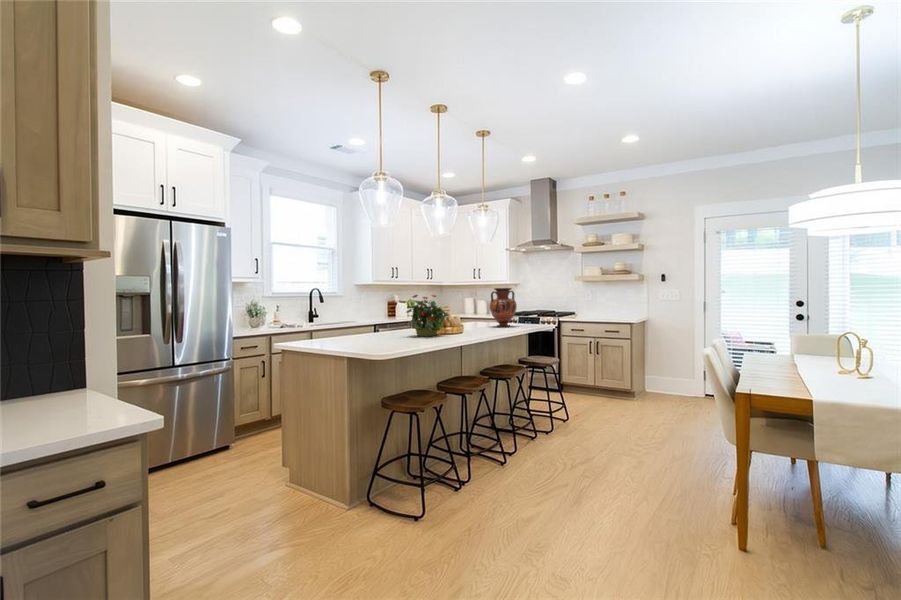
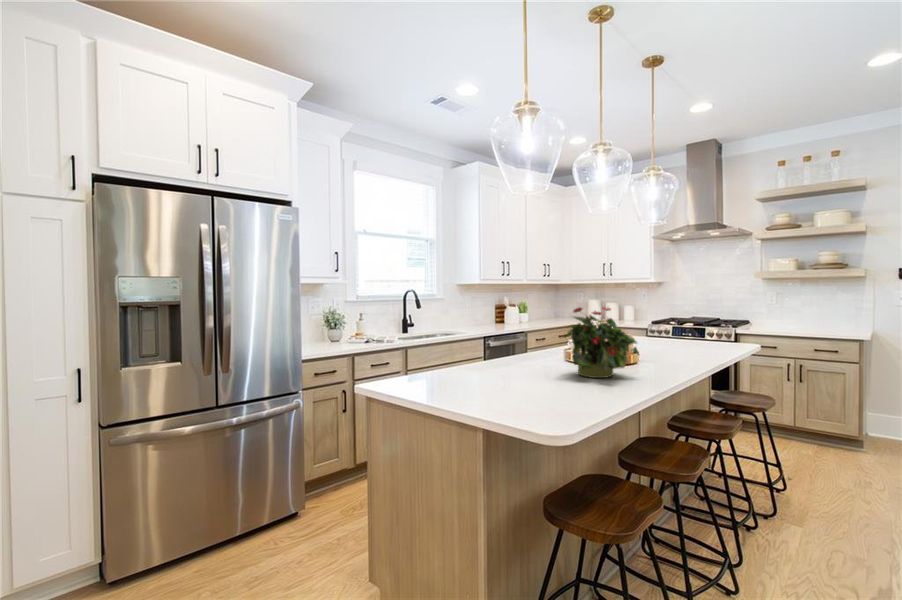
vase: present [489,288,517,327] -> none [669,292,715,353]

